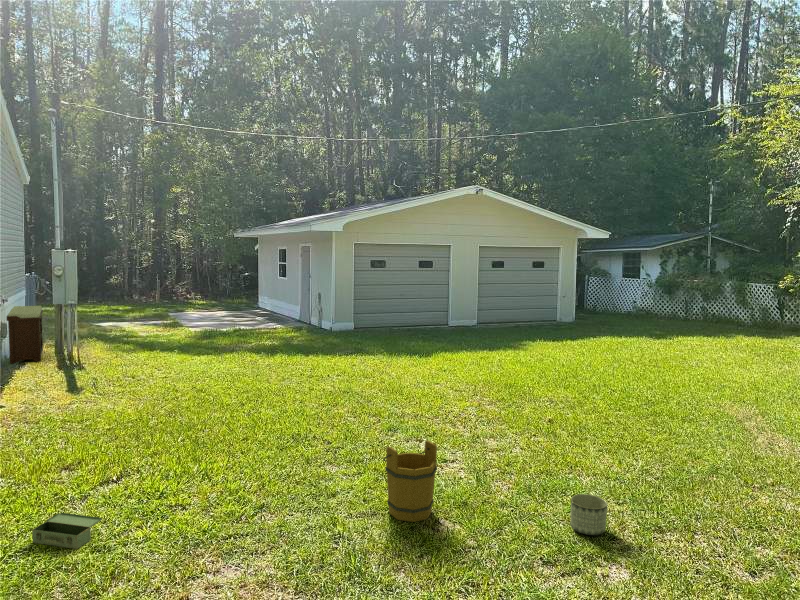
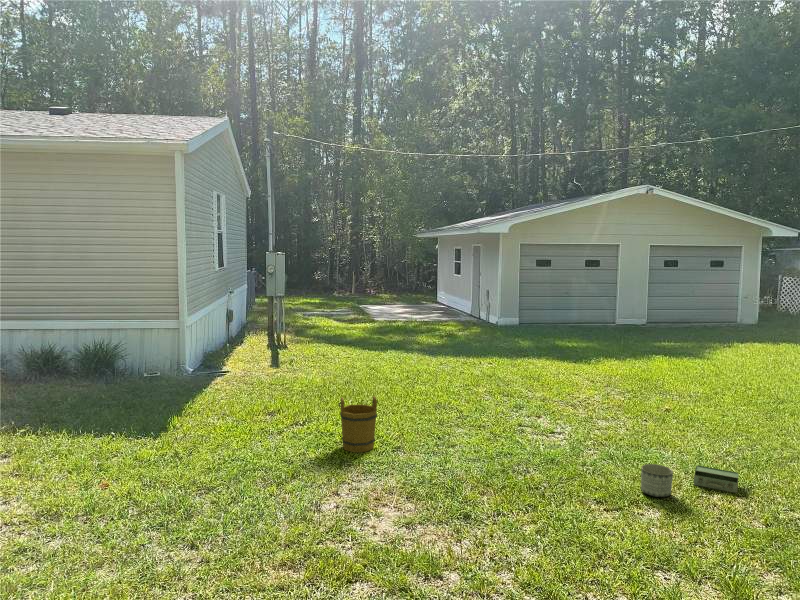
bench: present [7,306,43,364] -> none [234,295,259,340]
bucket: present [383,440,437,522] -> present [339,396,378,452]
toolbox: present [32,513,102,549] -> present [694,465,739,493]

